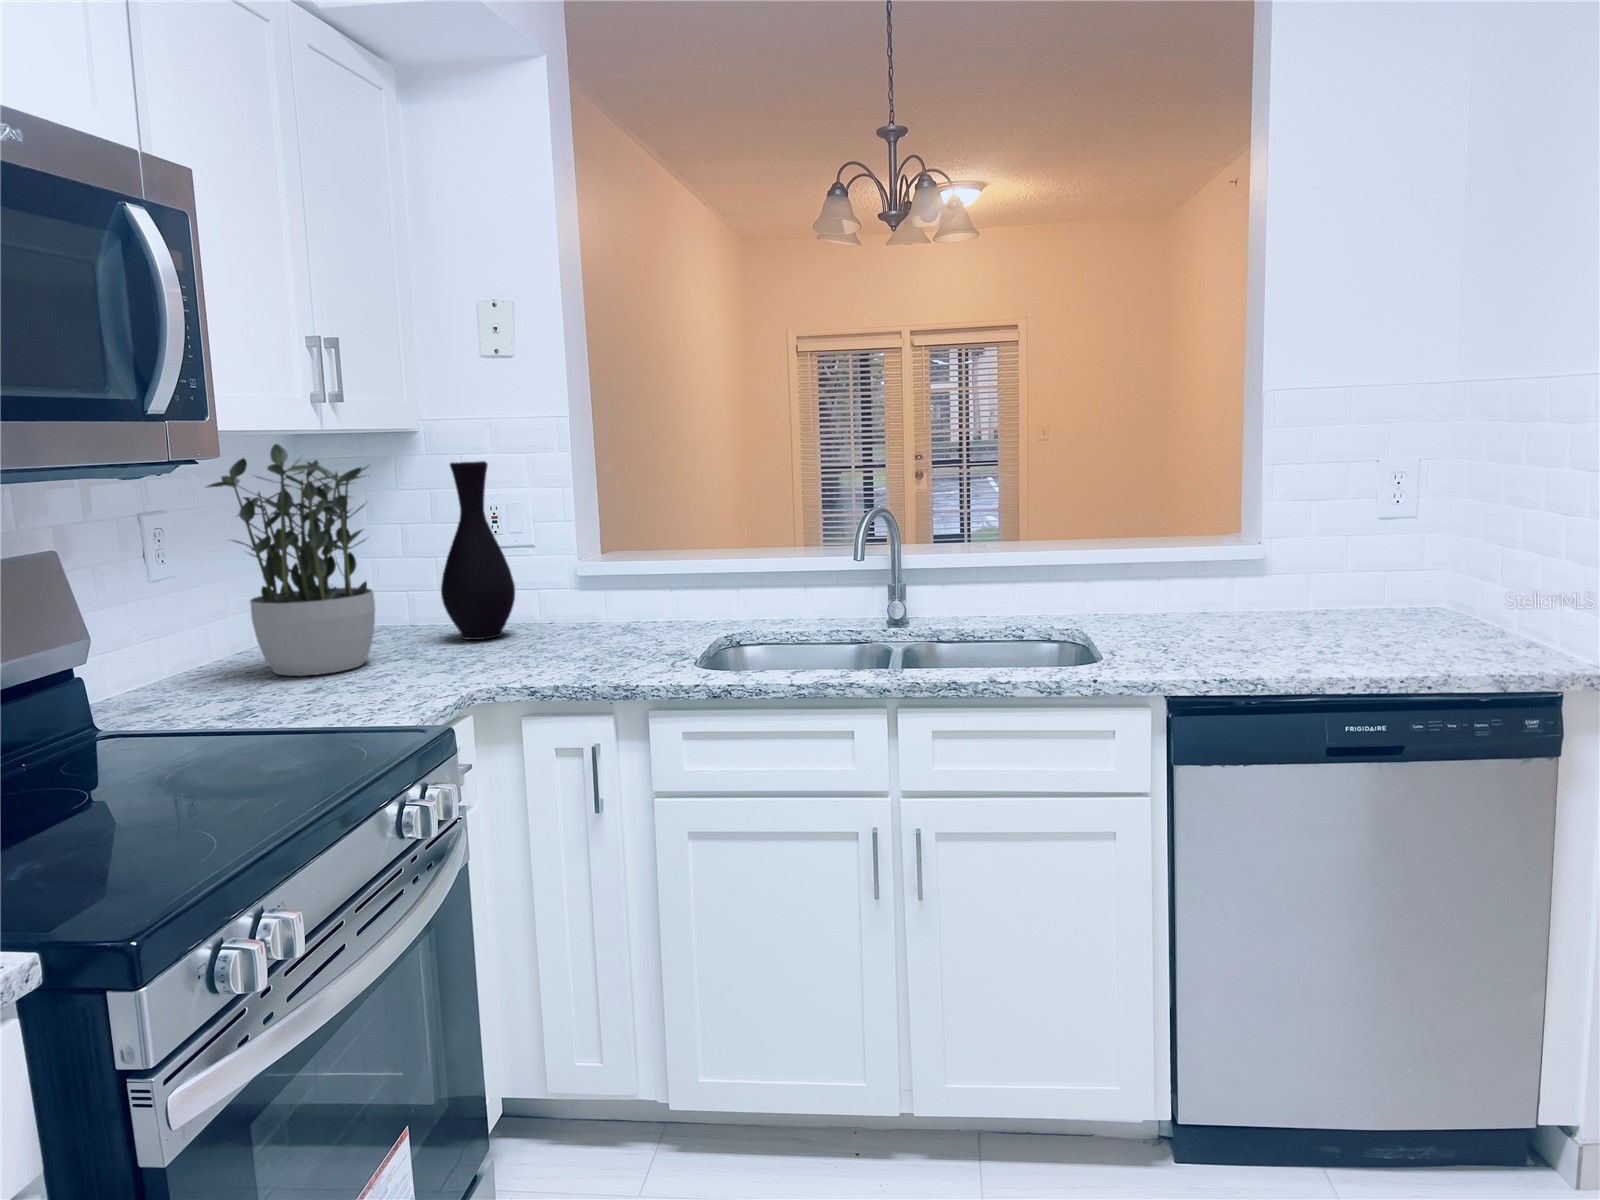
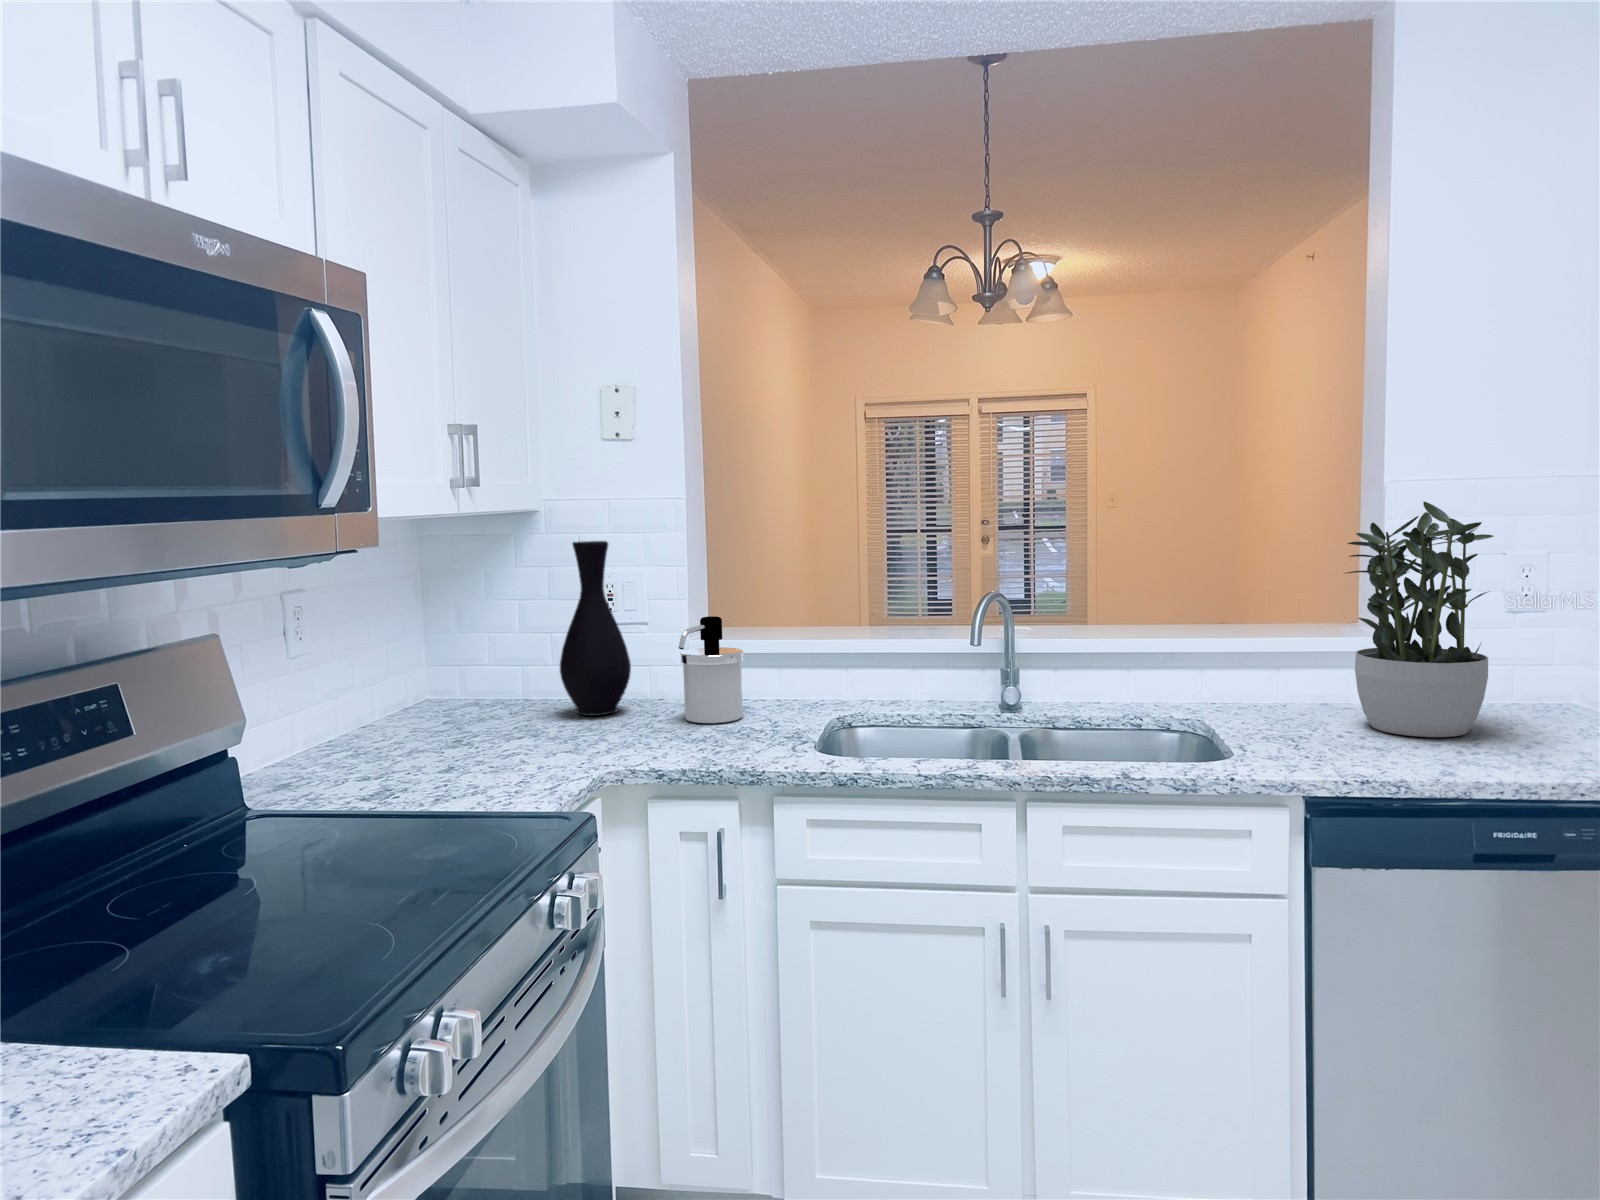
potted plant: present [207,444,375,676] -> present [1346,502,1494,737]
soap dispenser: none [556,536,628,644] -> present [679,616,743,723]

